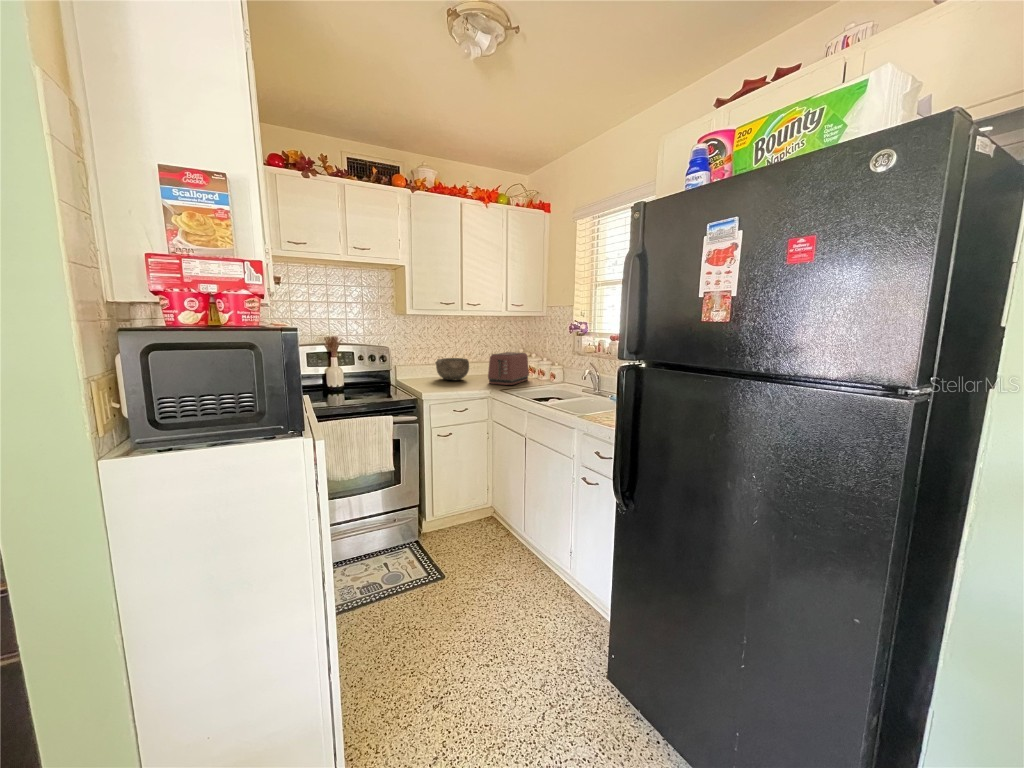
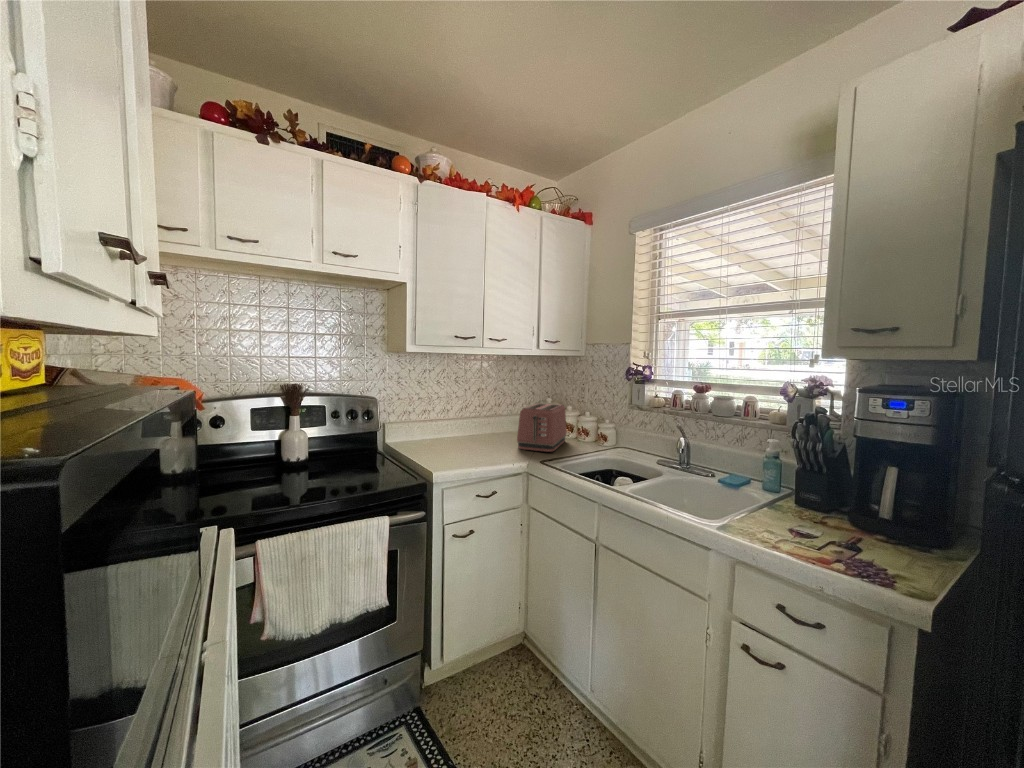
bowl: present [435,358,469,380] -> none [442,411,489,444]

